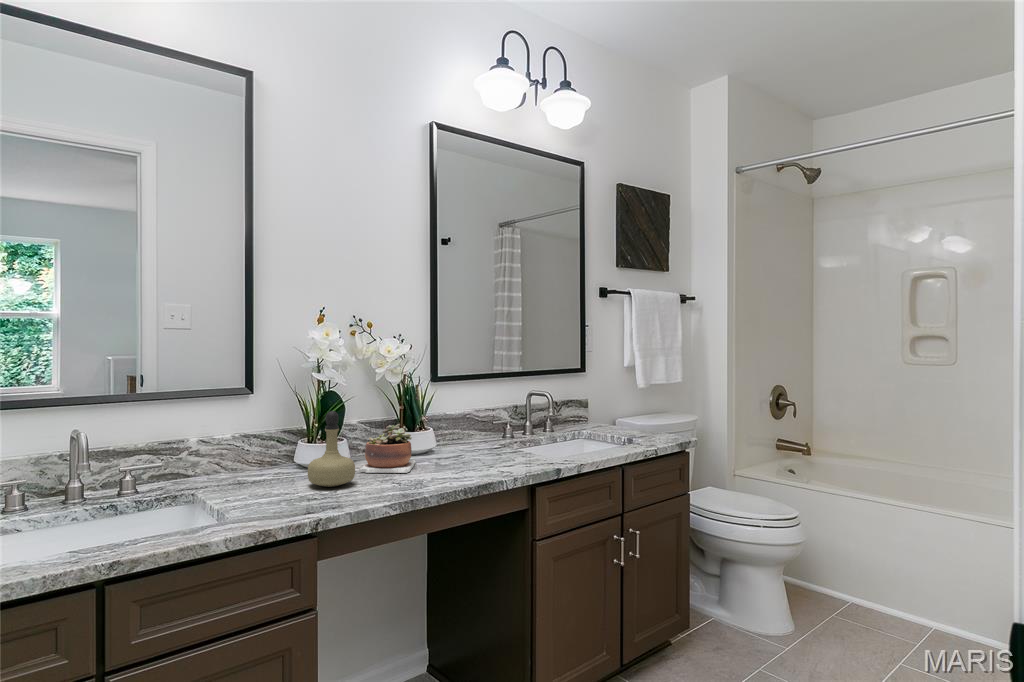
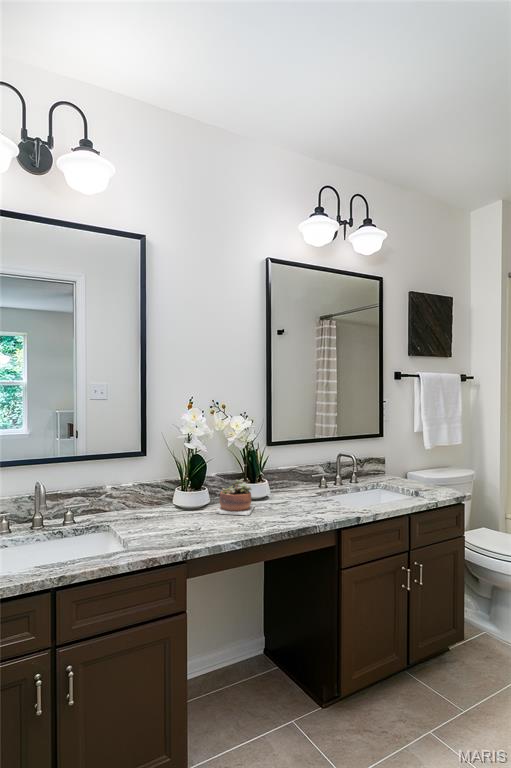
perfume bottle: present [308,411,355,487] -> none [181,472,212,525]

